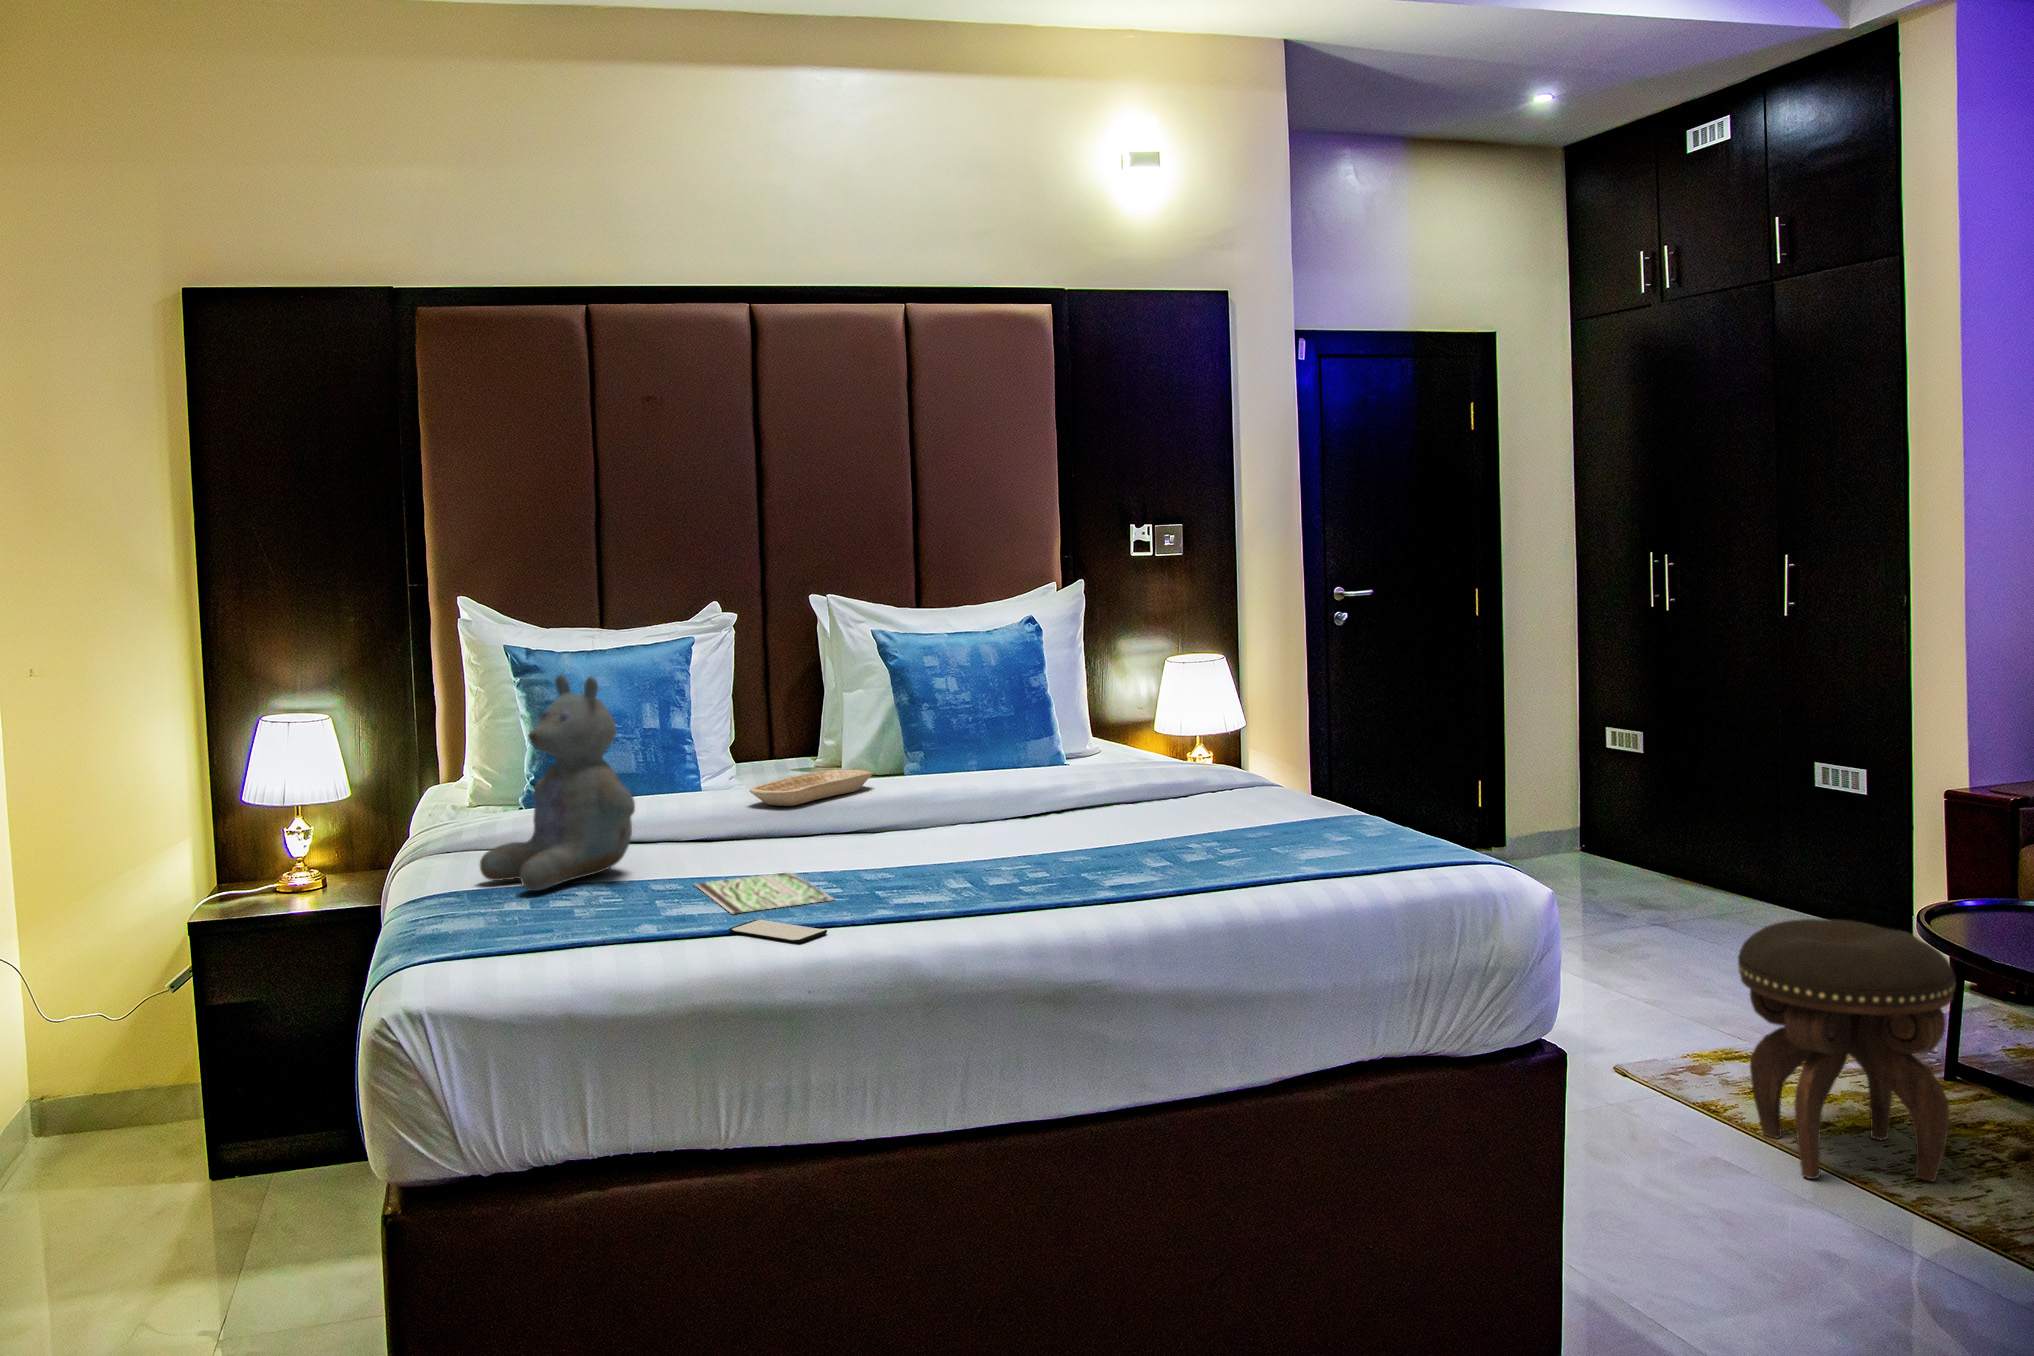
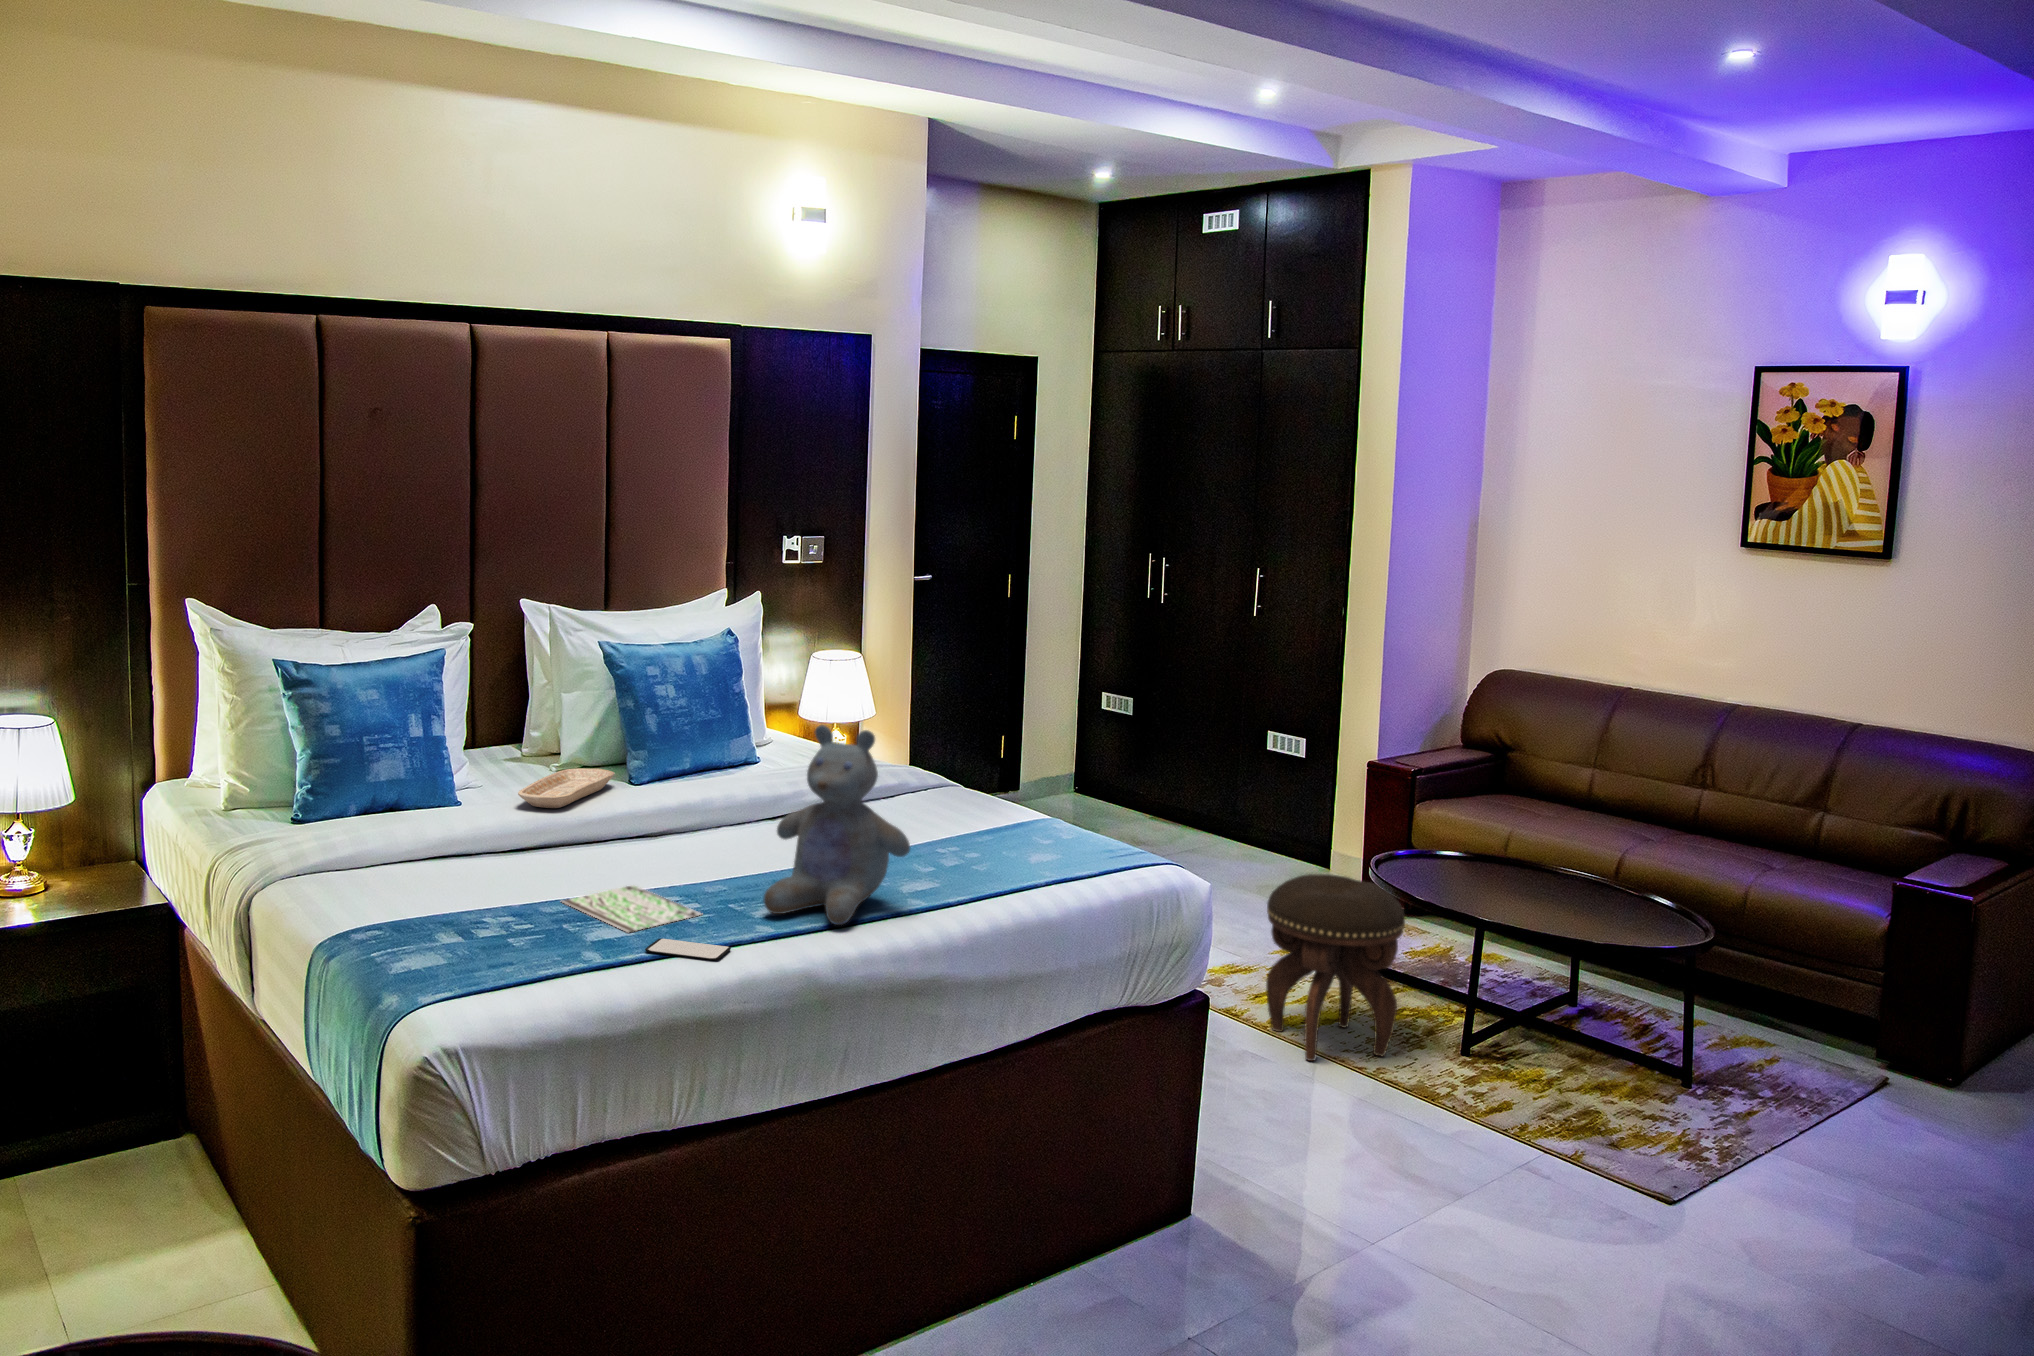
stuffed bear: present [480,675,635,891] -> present [764,725,910,925]

